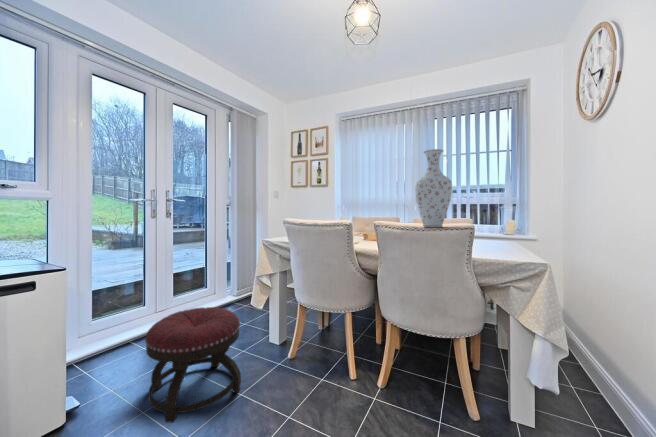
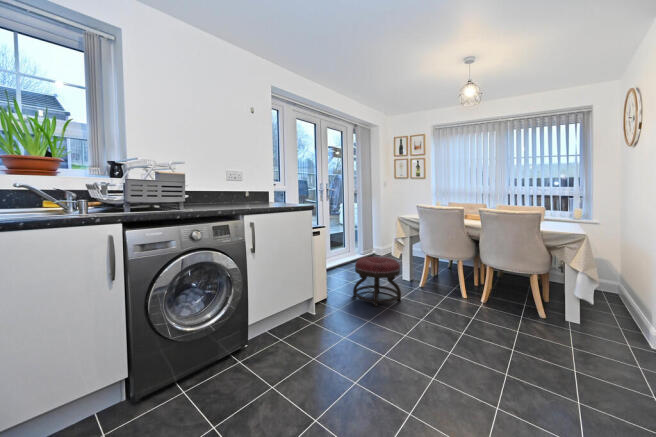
vase: present [415,149,452,227] -> none [511,173,534,213]

